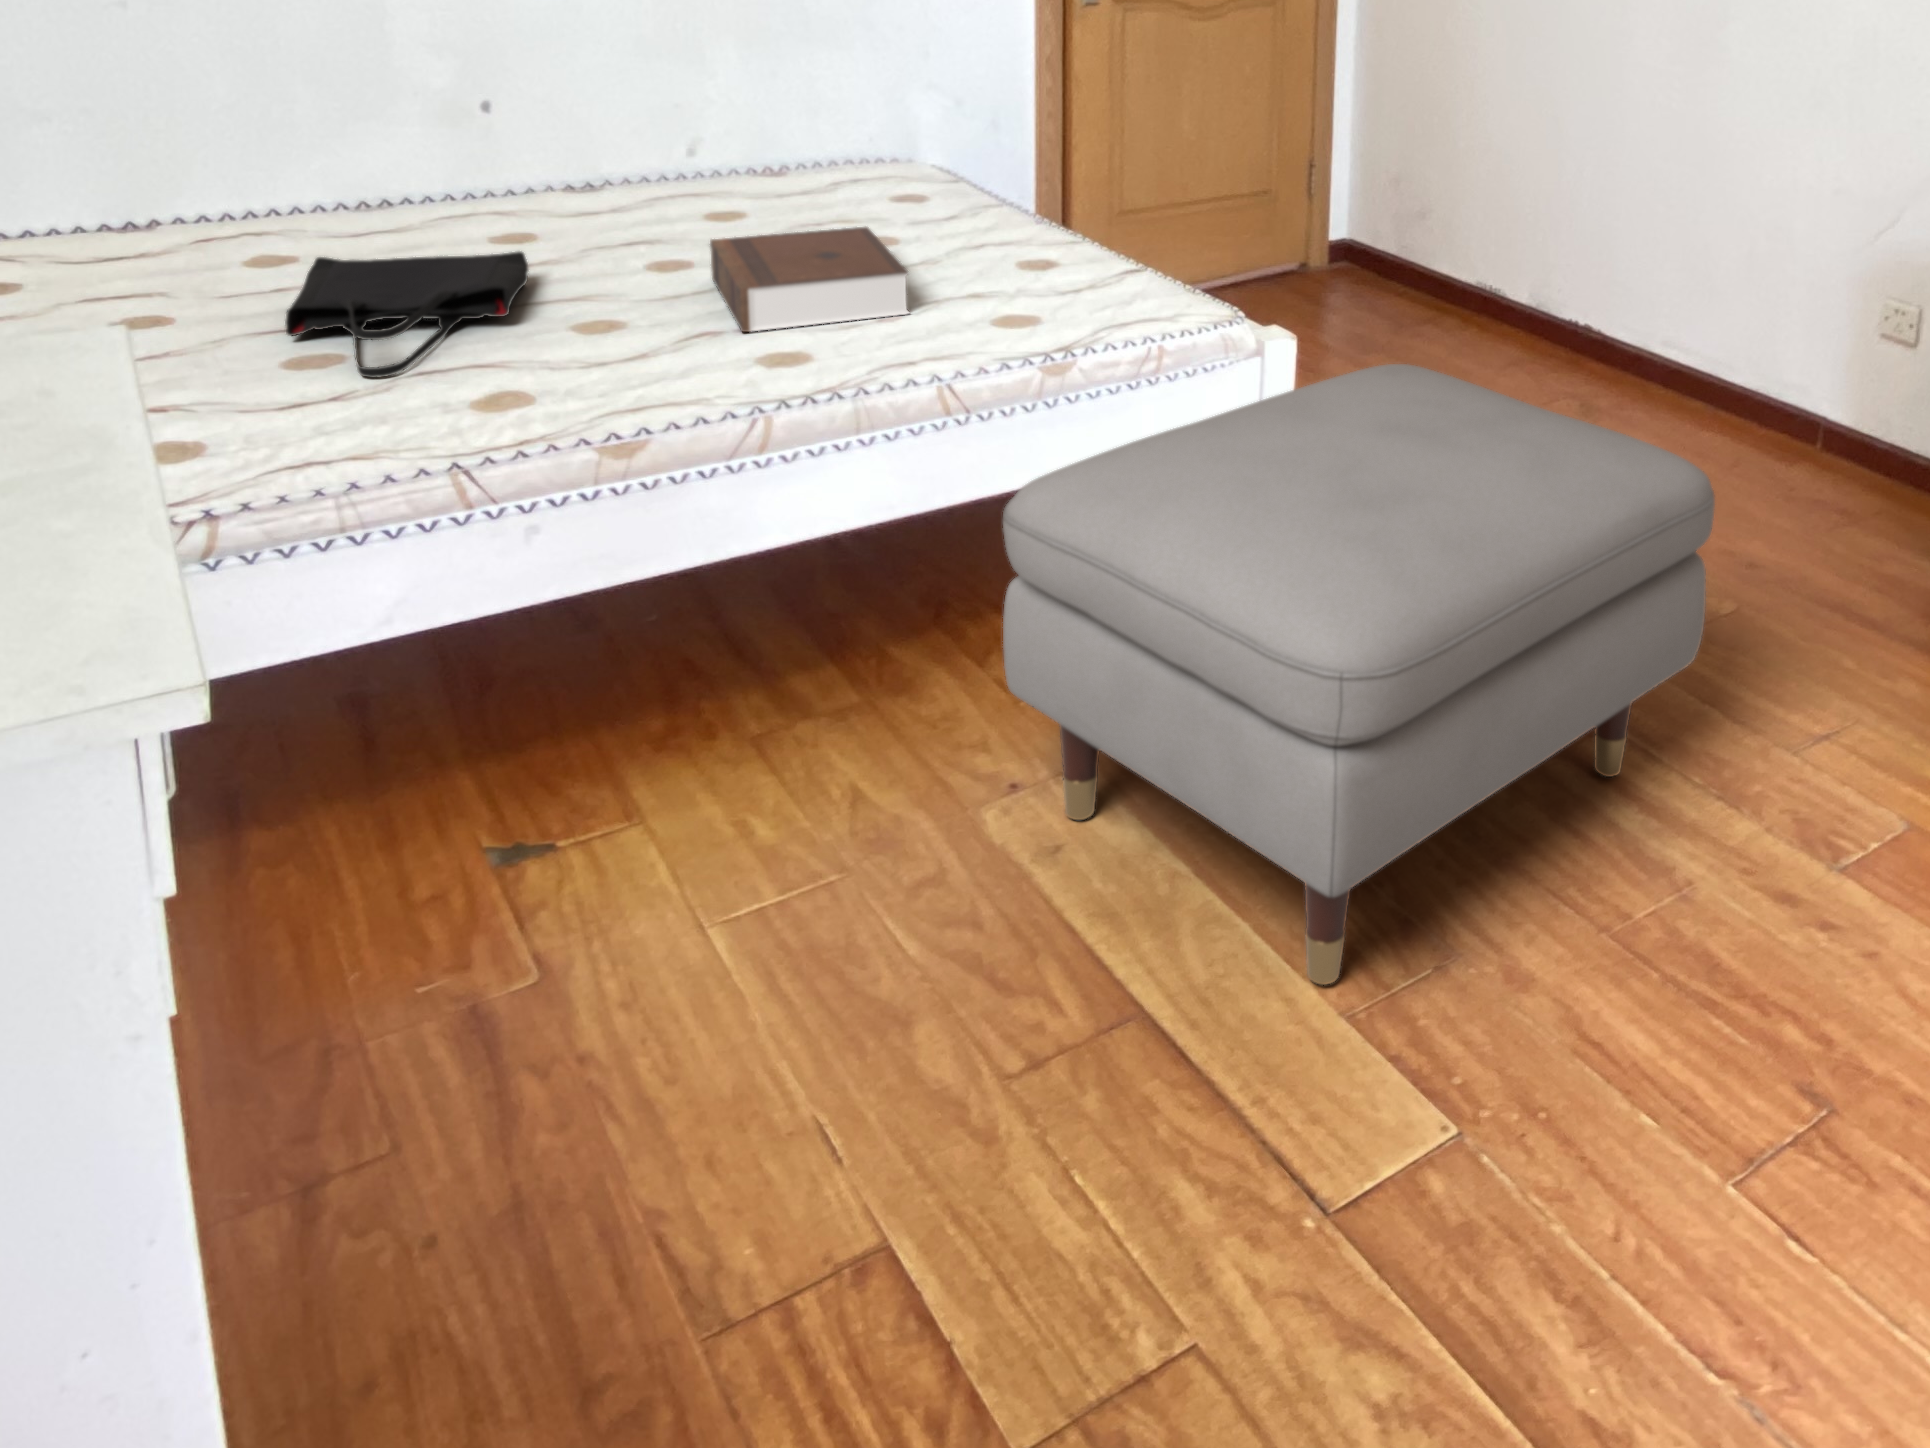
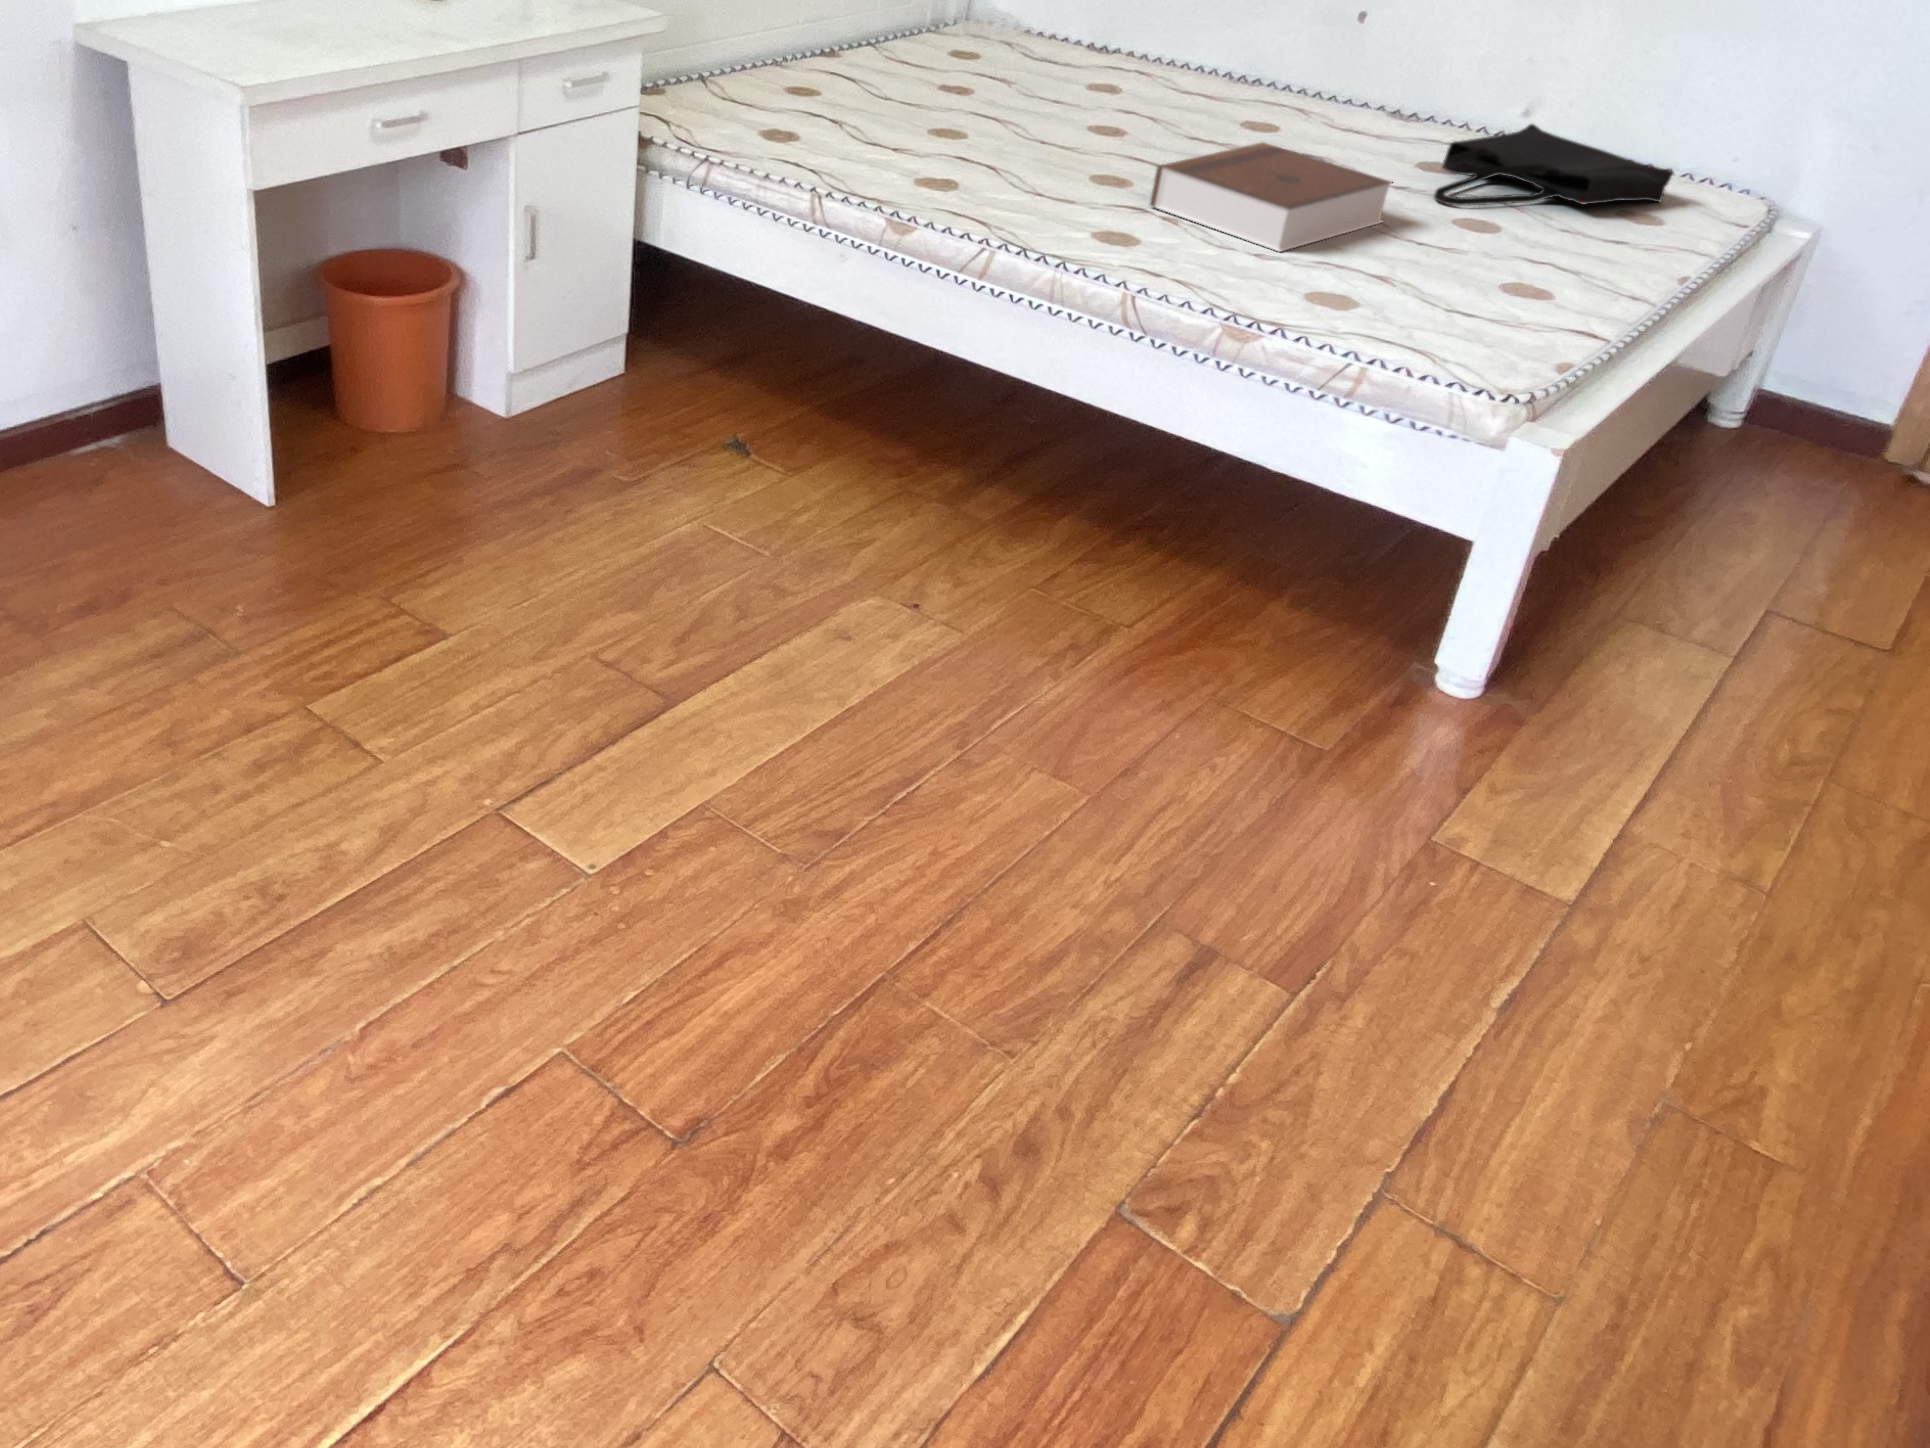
tote bag: present [285,251,528,378] -> present [1434,124,1673,206]
ottoman: present [1003,364,1715,985] -> none [672,323,1480,988]

